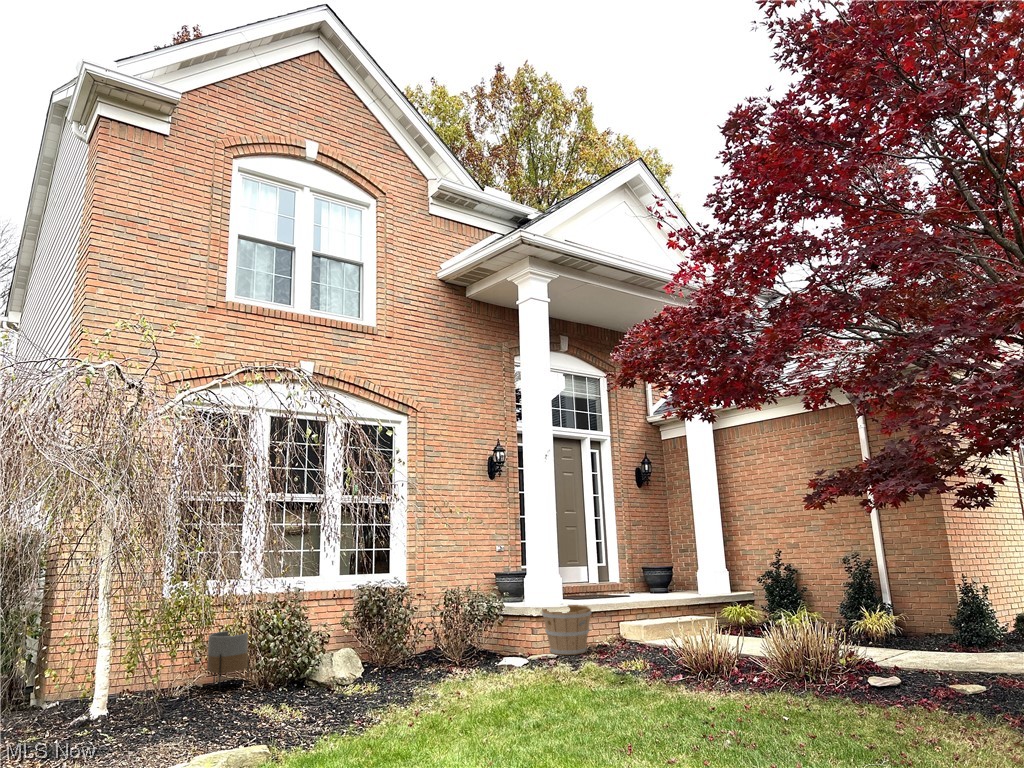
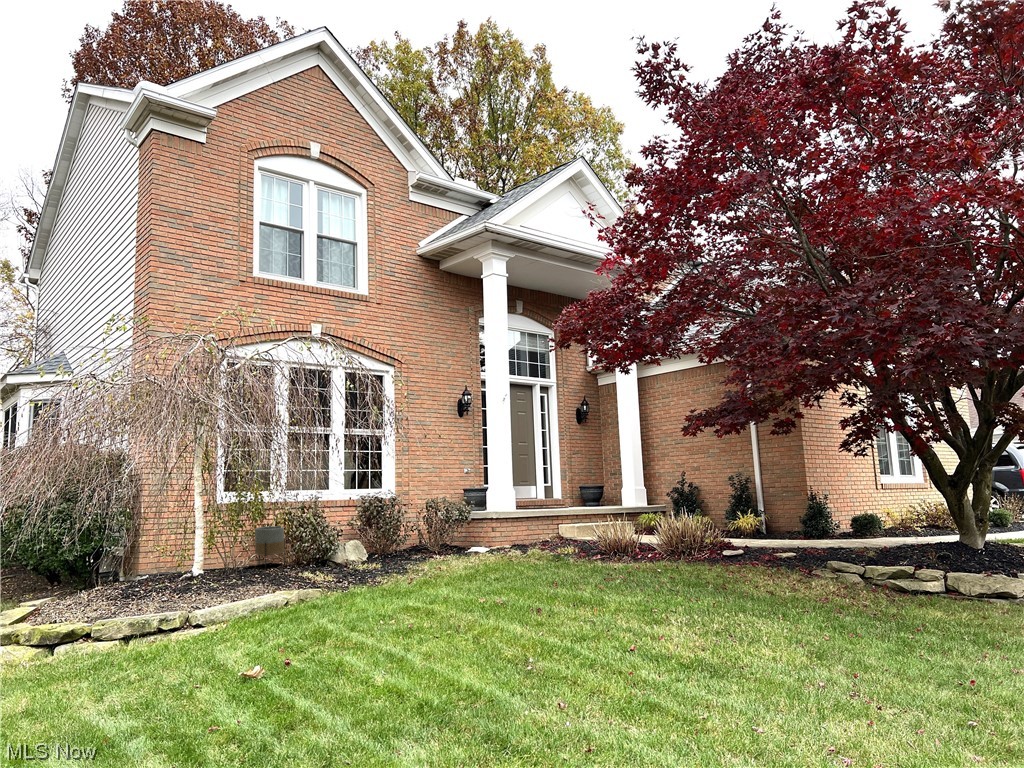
wooden bucket: present [542,605,592,655] -> none [499,510,537,546]

